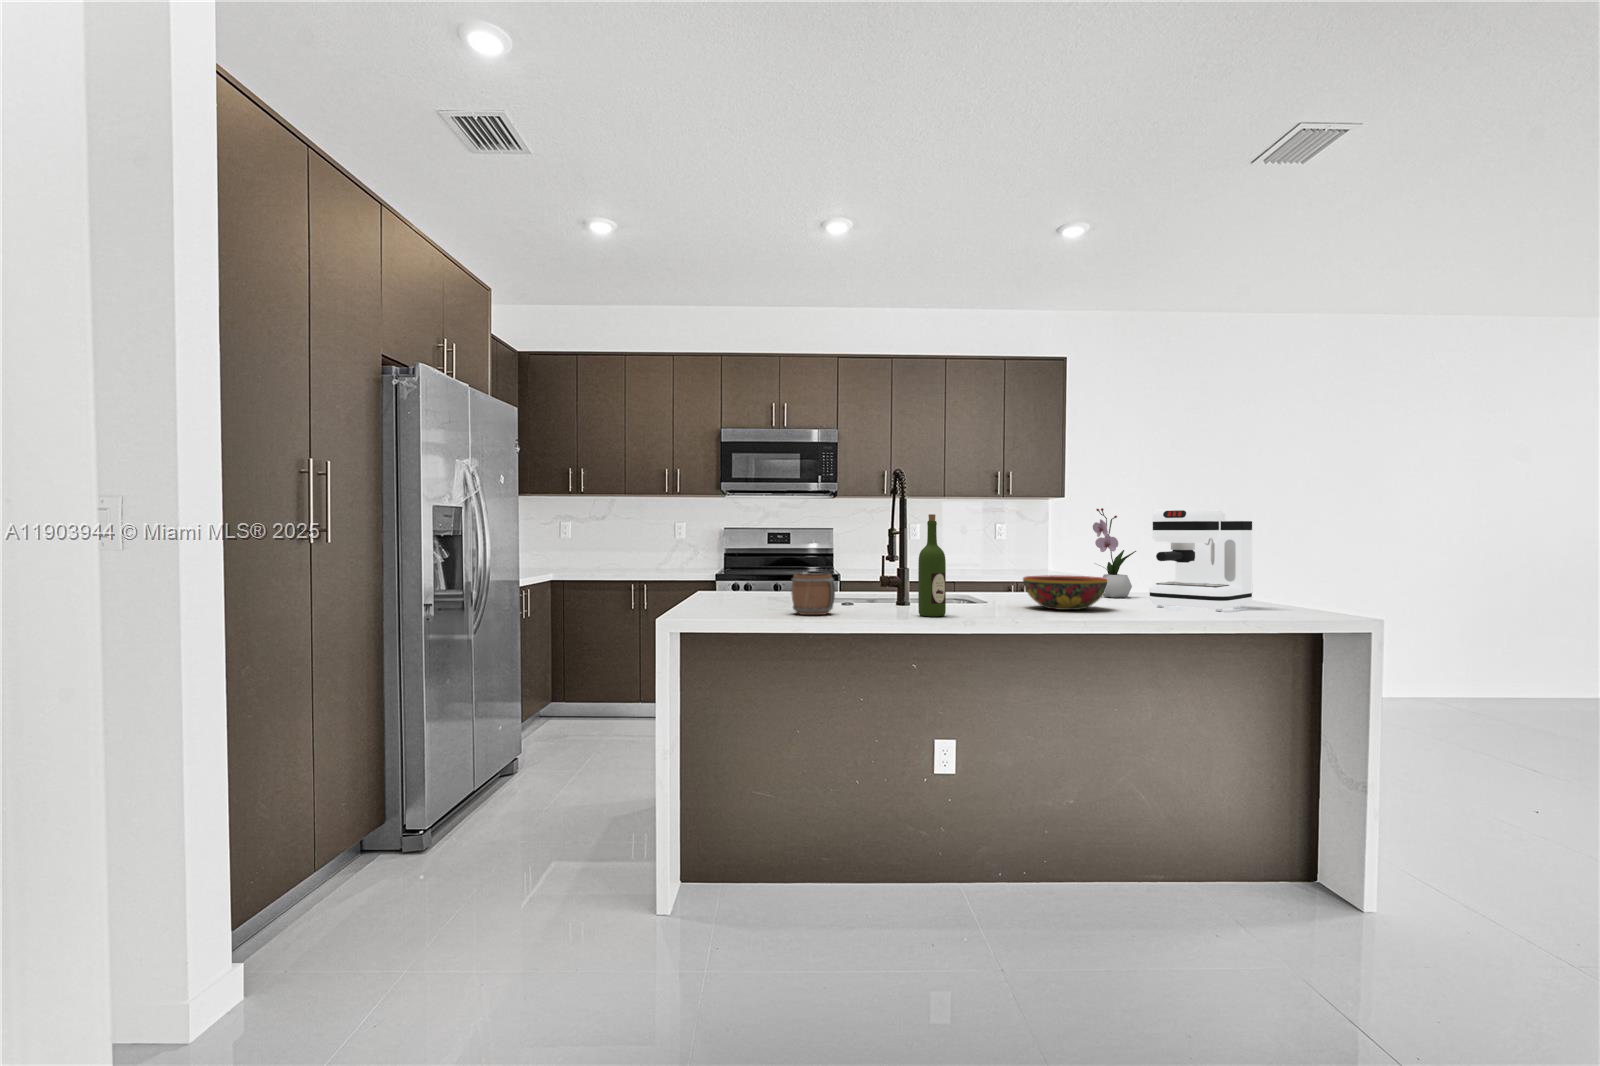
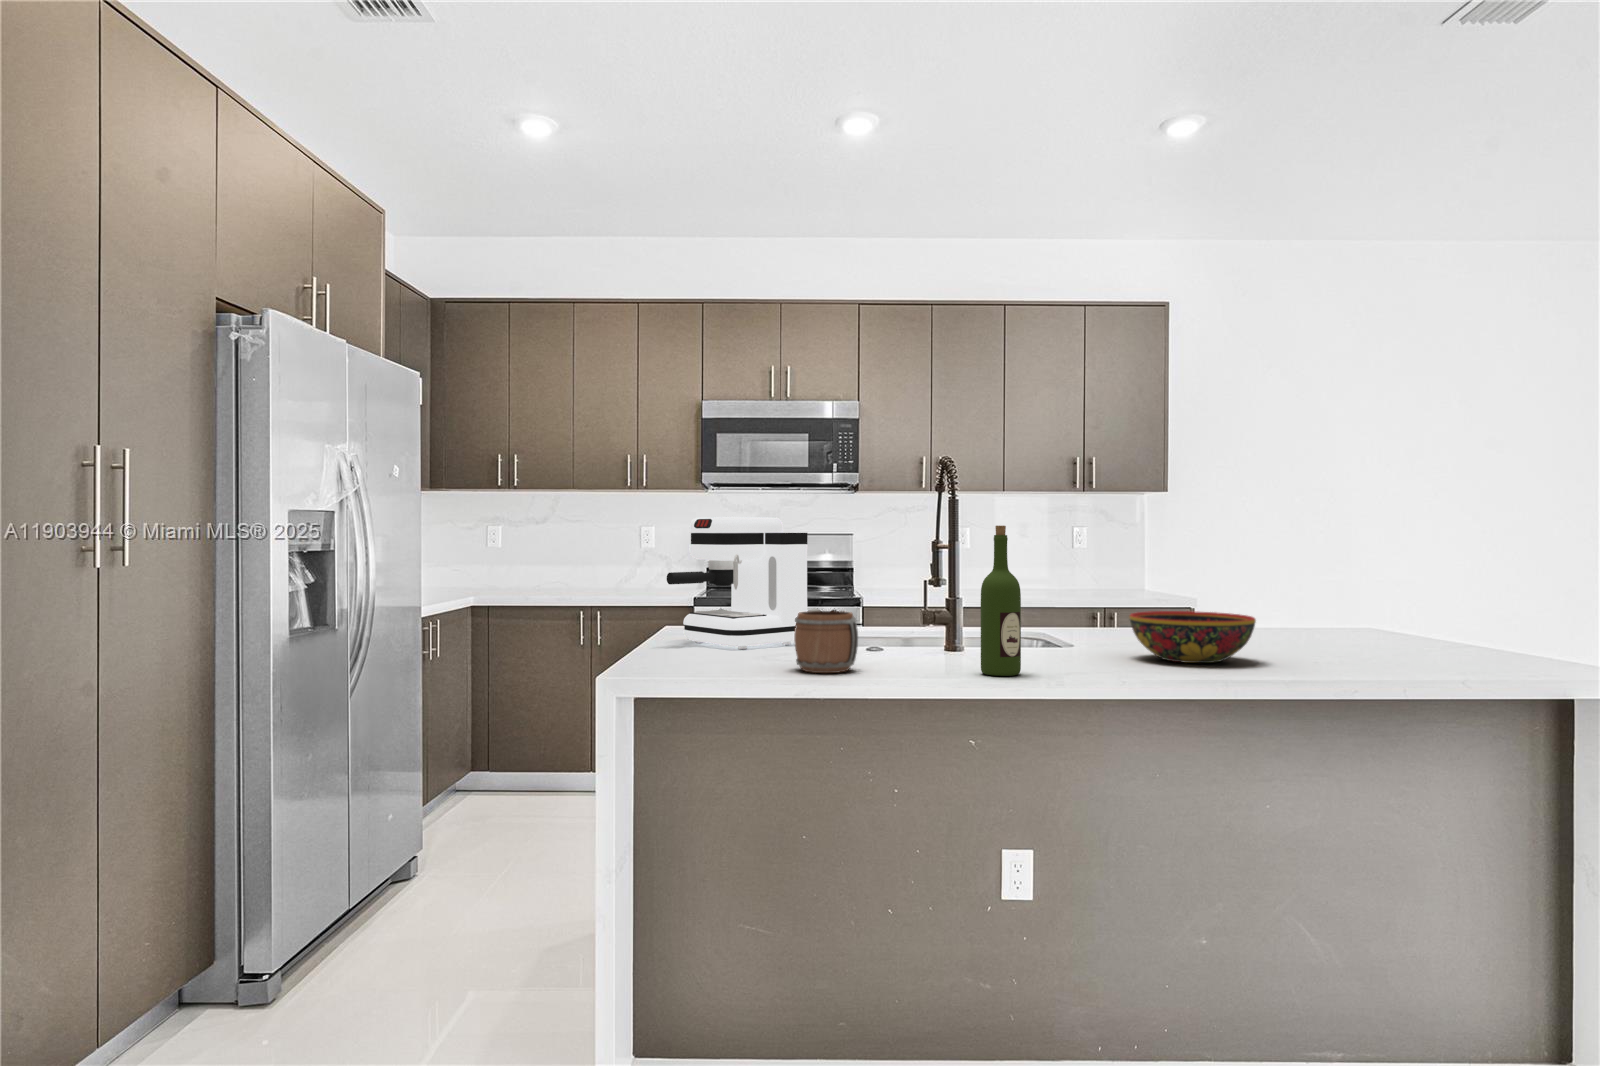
flower arrangement: present [1093,508,1136,598] -> none [1223,512,1287,640]
coffee maker: present [1149,509,1253,611] -> present [667,517,808,649]

